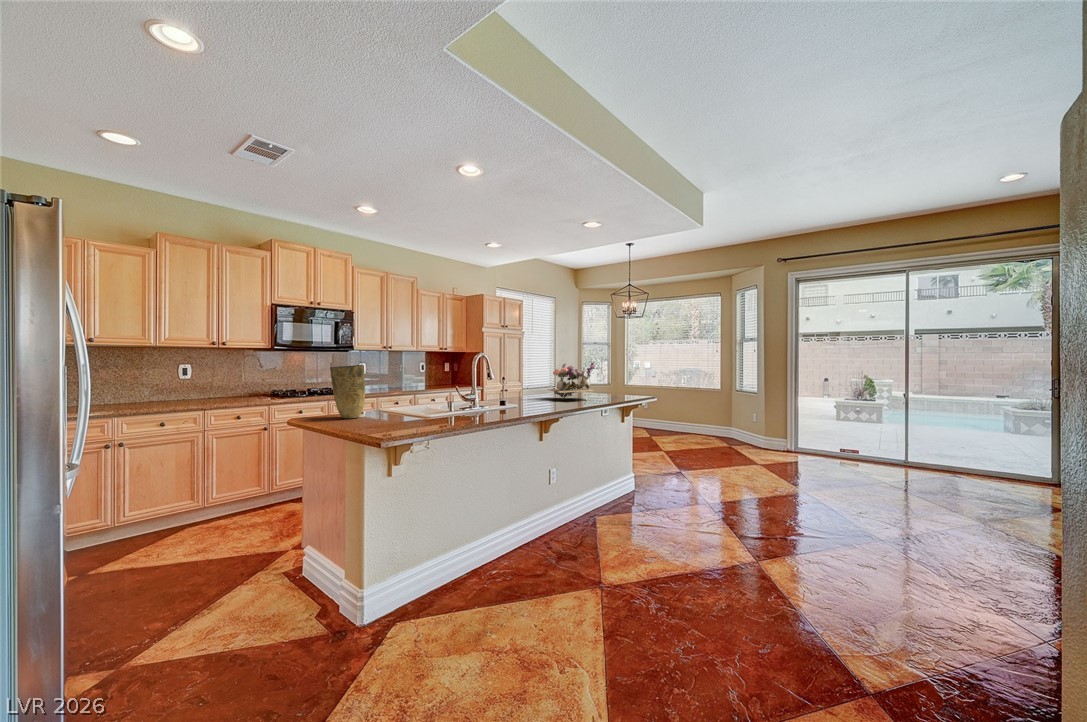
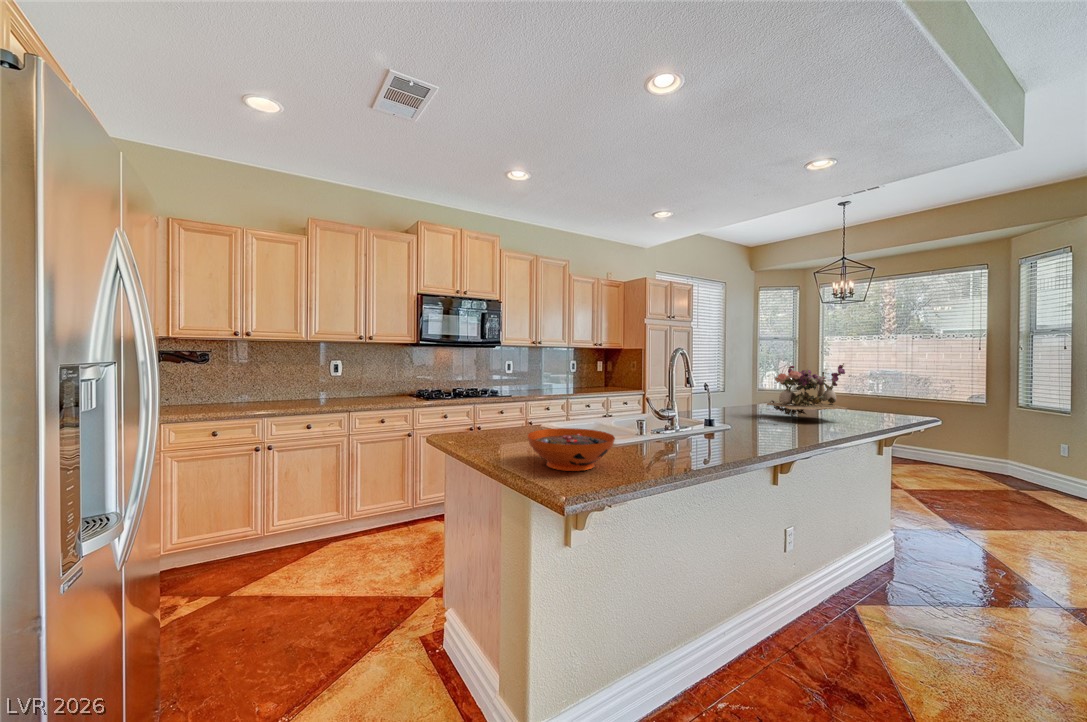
vase: present [330,365,365,419] -> none [479,366,525,442]
decorative bowl: none [363,405,421,429] -> present [528,428,615,471]

